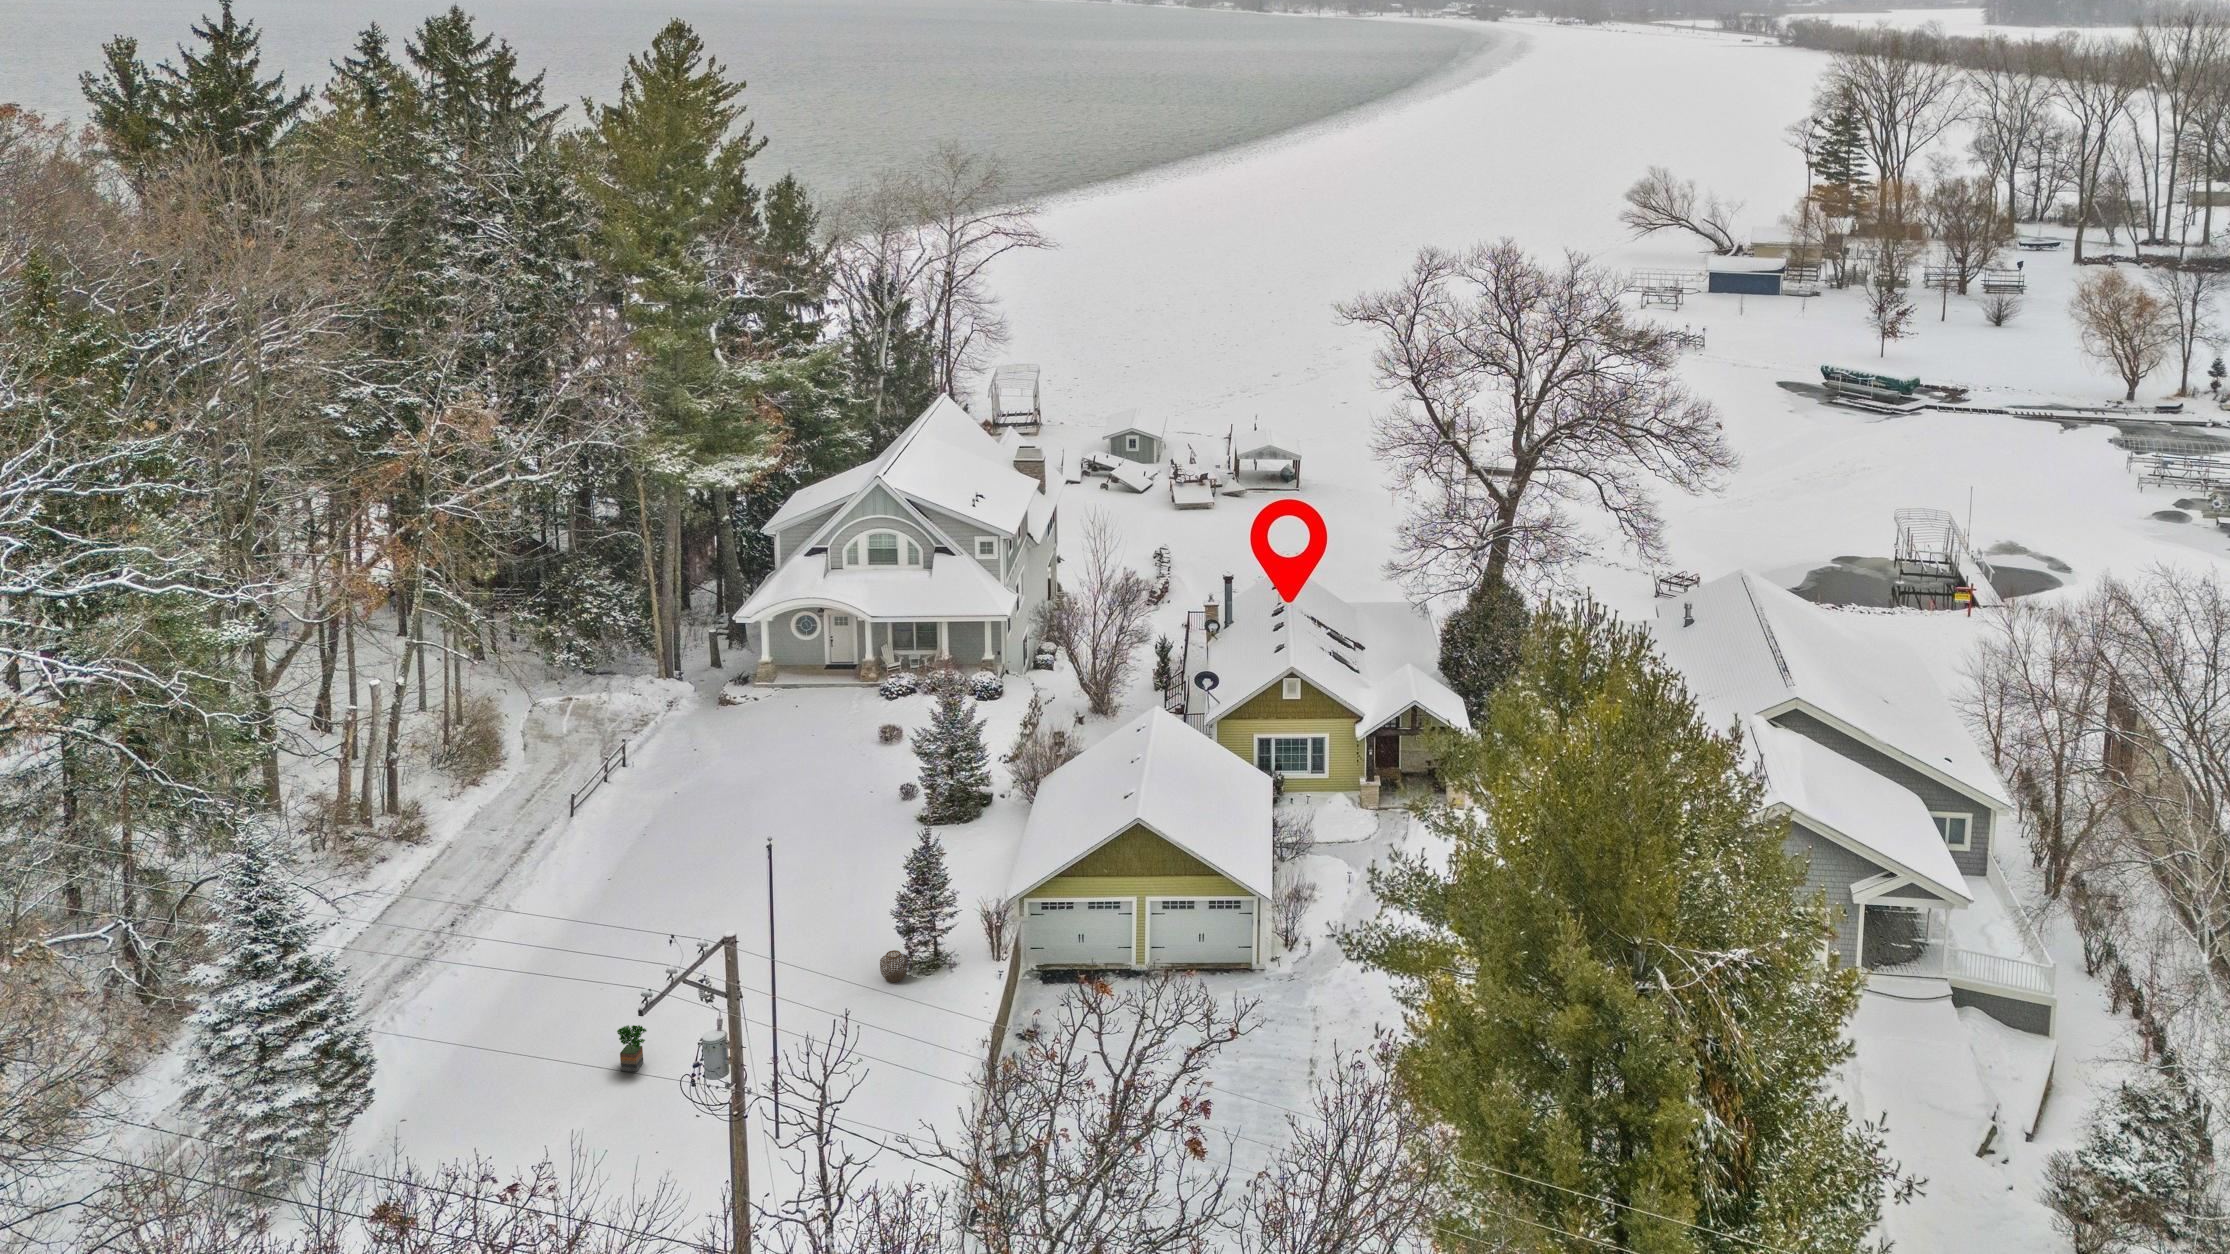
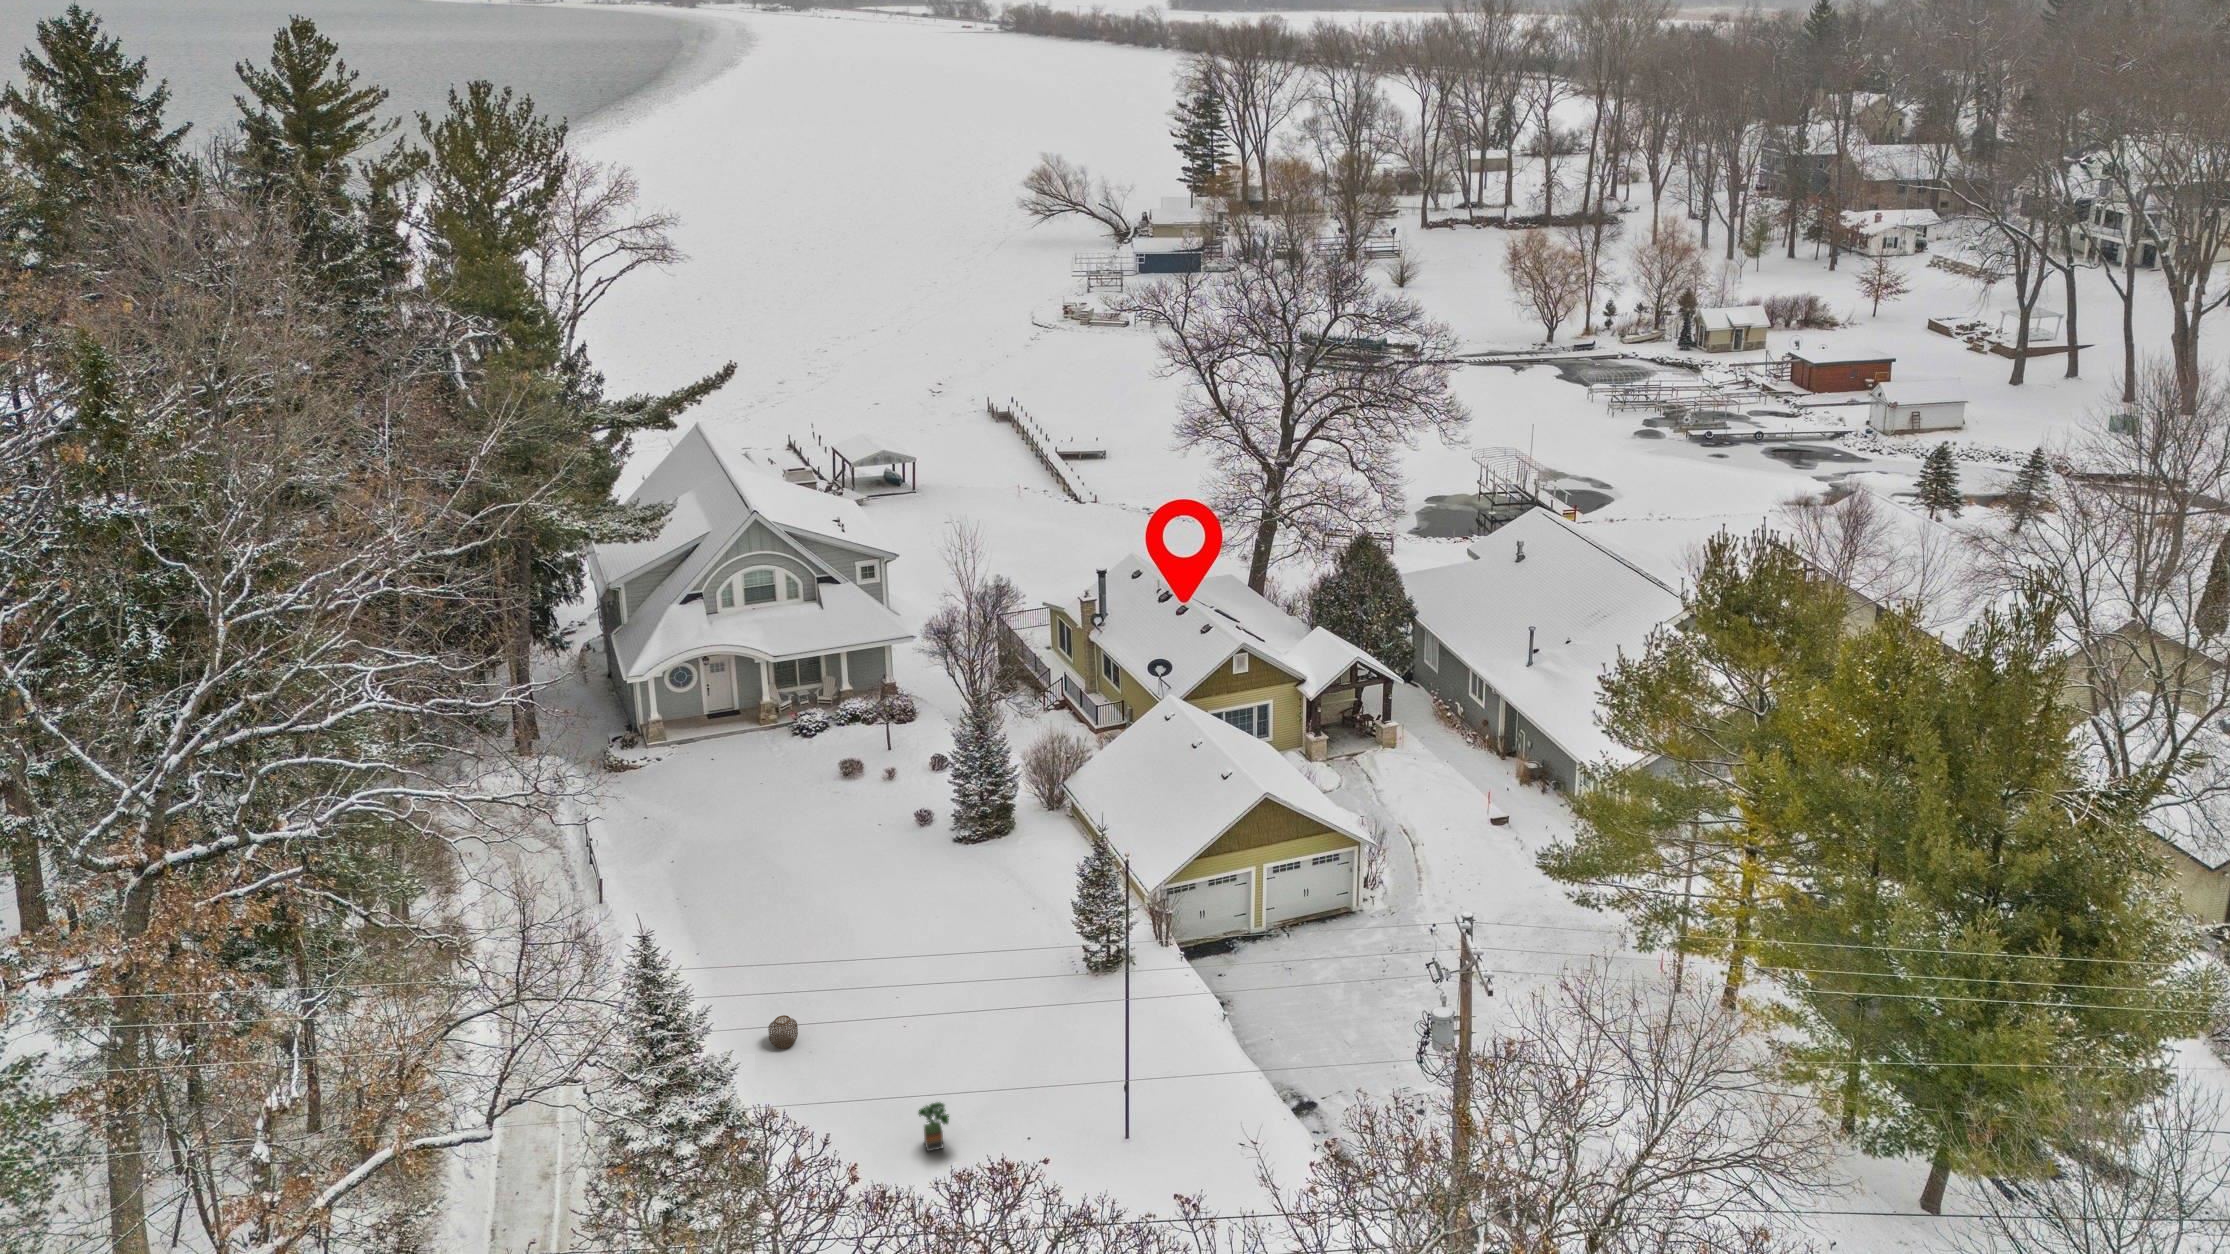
woven basket: present [880,950,908,982] -> present [768,1015,798,1049]

